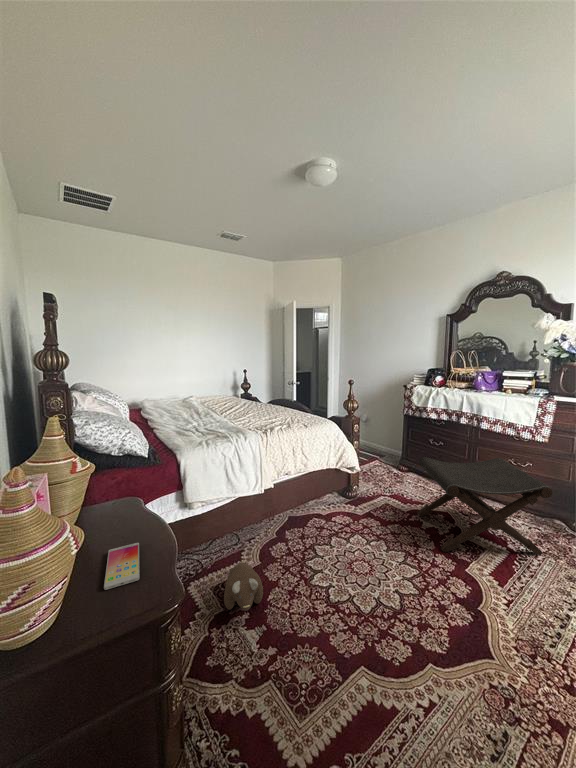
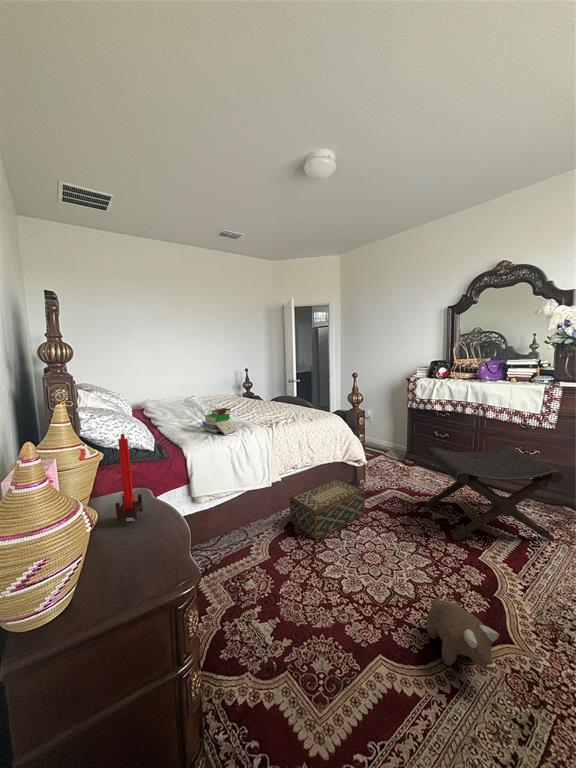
book: none [197,413,230,442] -> present [202,408,236,435]
candle: none [104,450,132,536] -> present [115,434,143,521]
woven basket: none [282,485,356,547] -> present [290,478,365,540]
smartphone: present [104,543,140,590] -> none [118,527,154,572]
plush toy: present [224,563,263,611] -> present [427,600,499,671]

